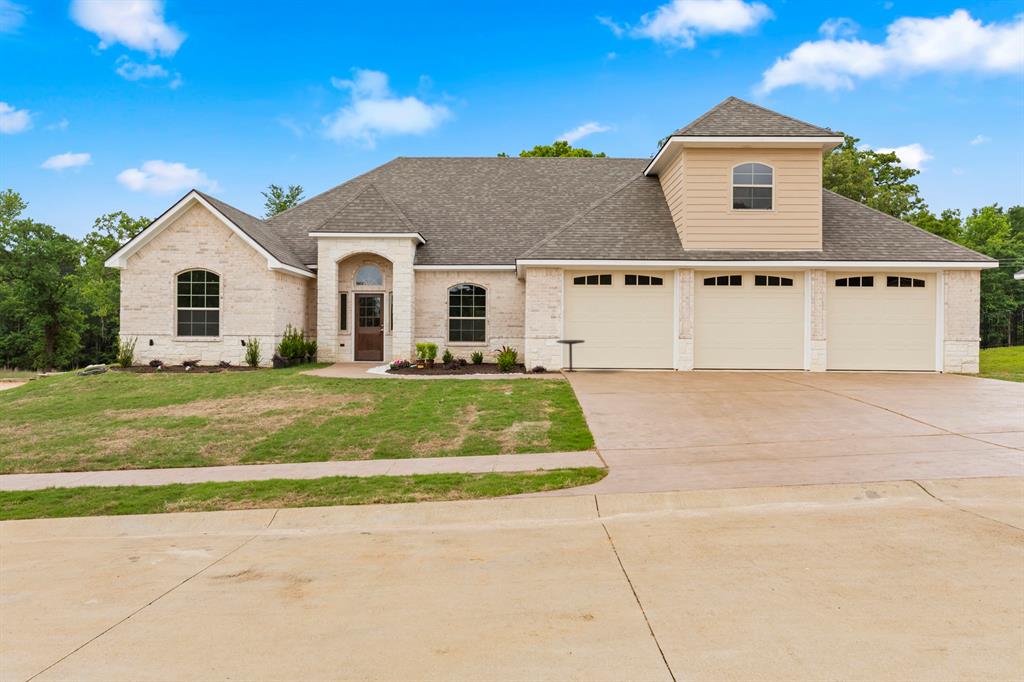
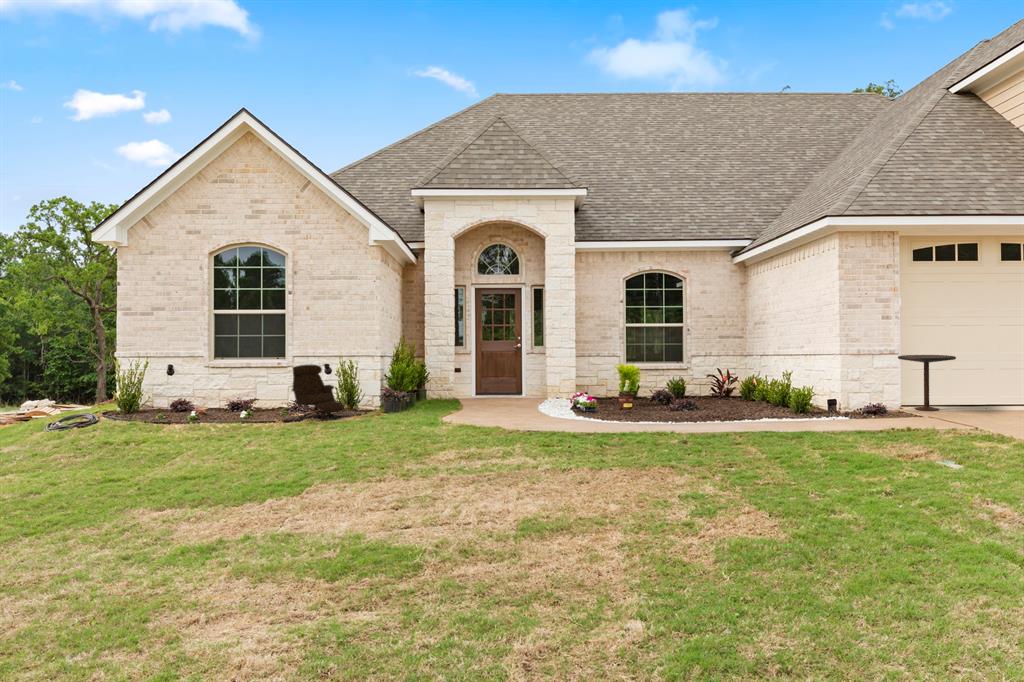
lounge chair: none [220,340,249,373] -> present [292,364,344,419]

